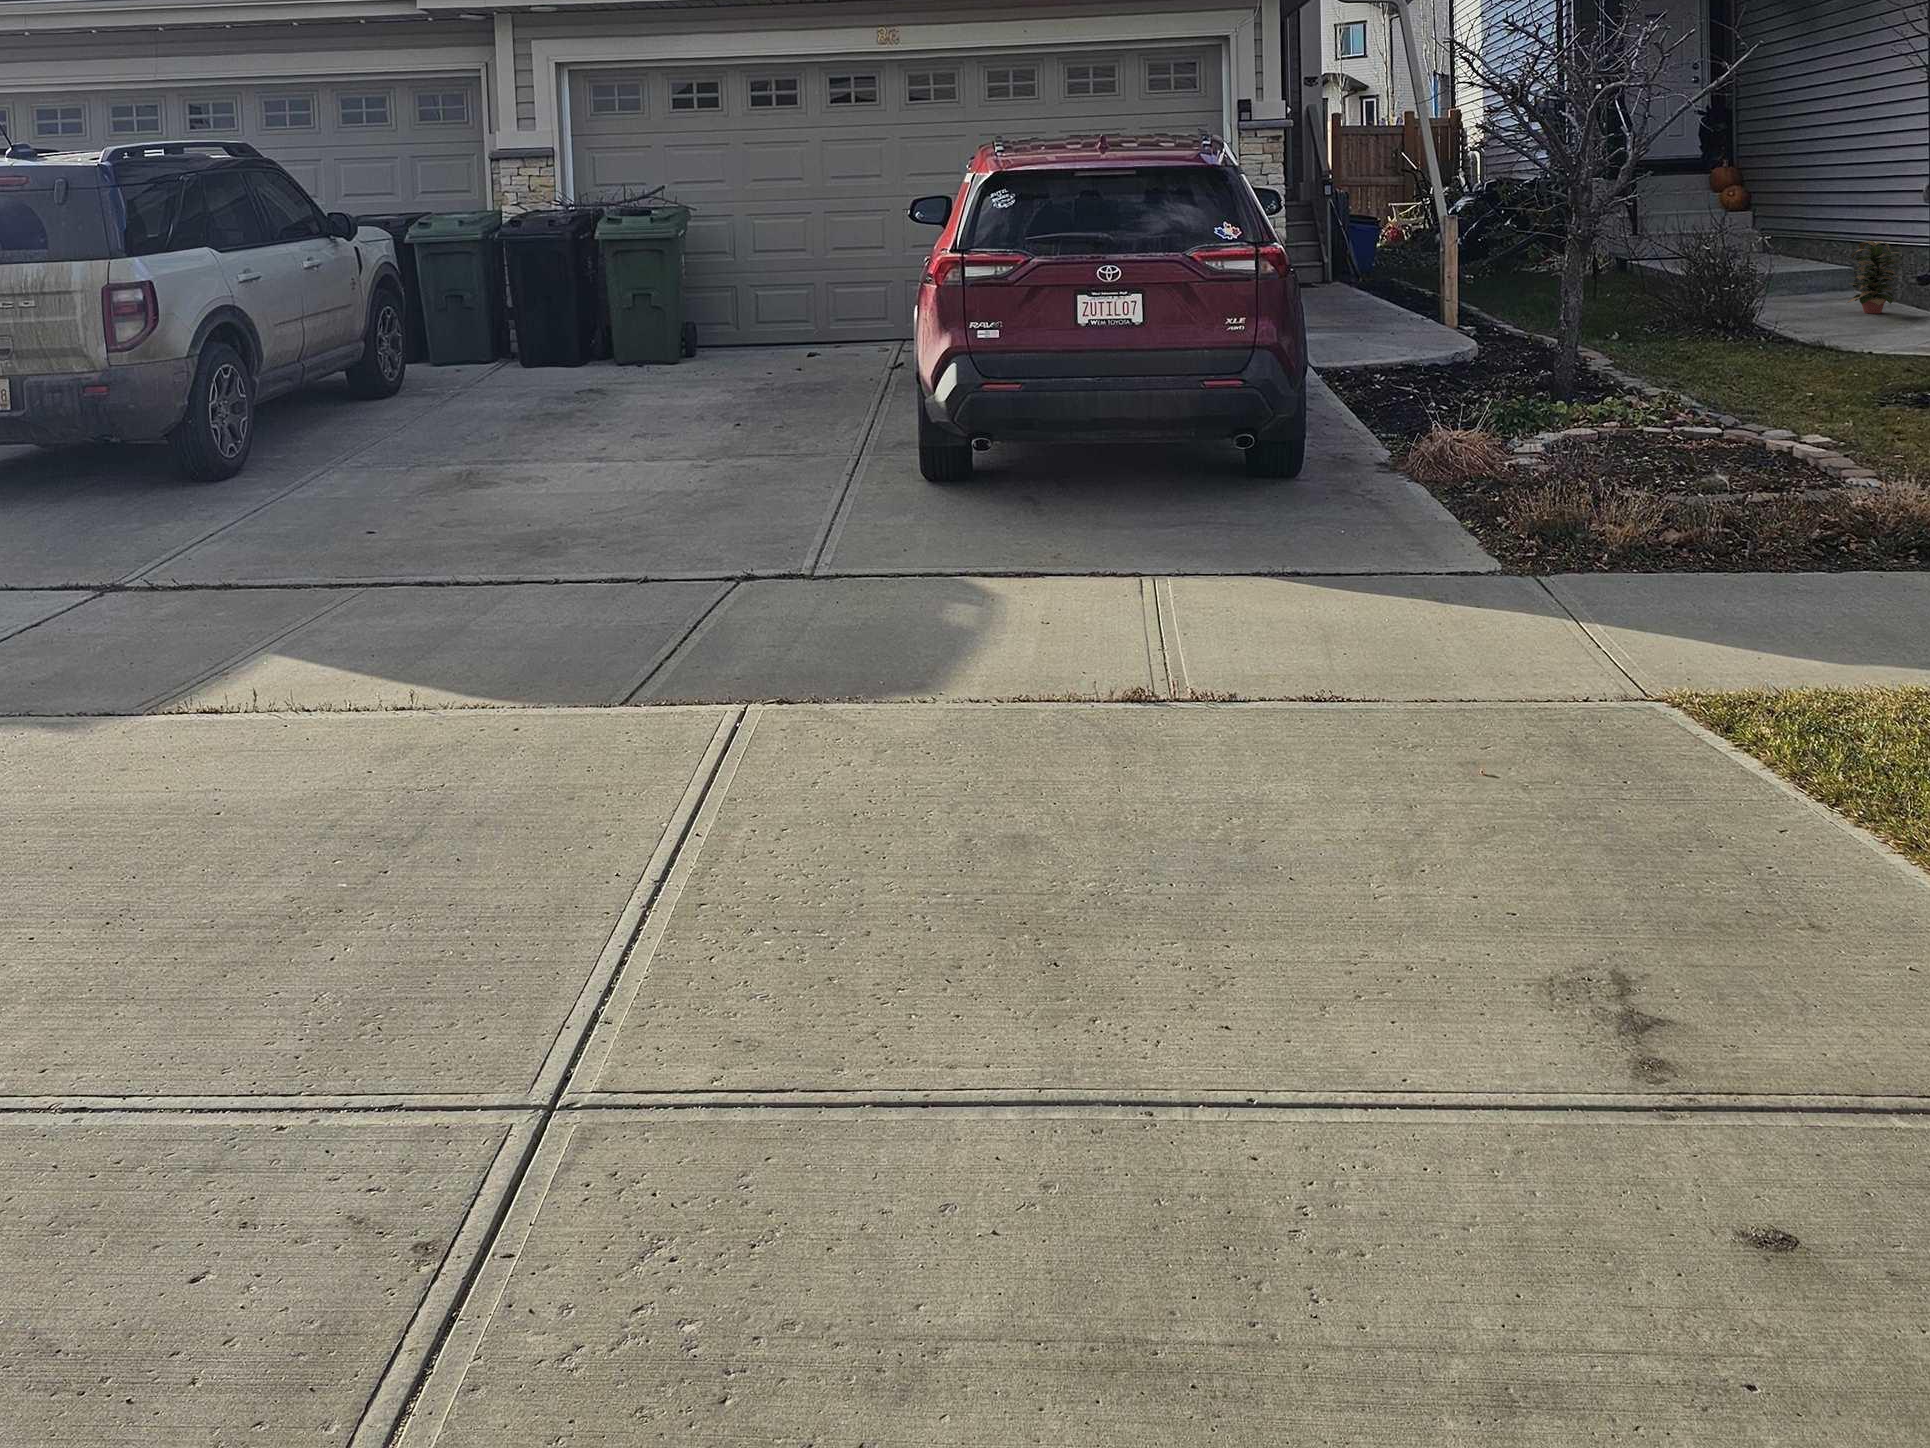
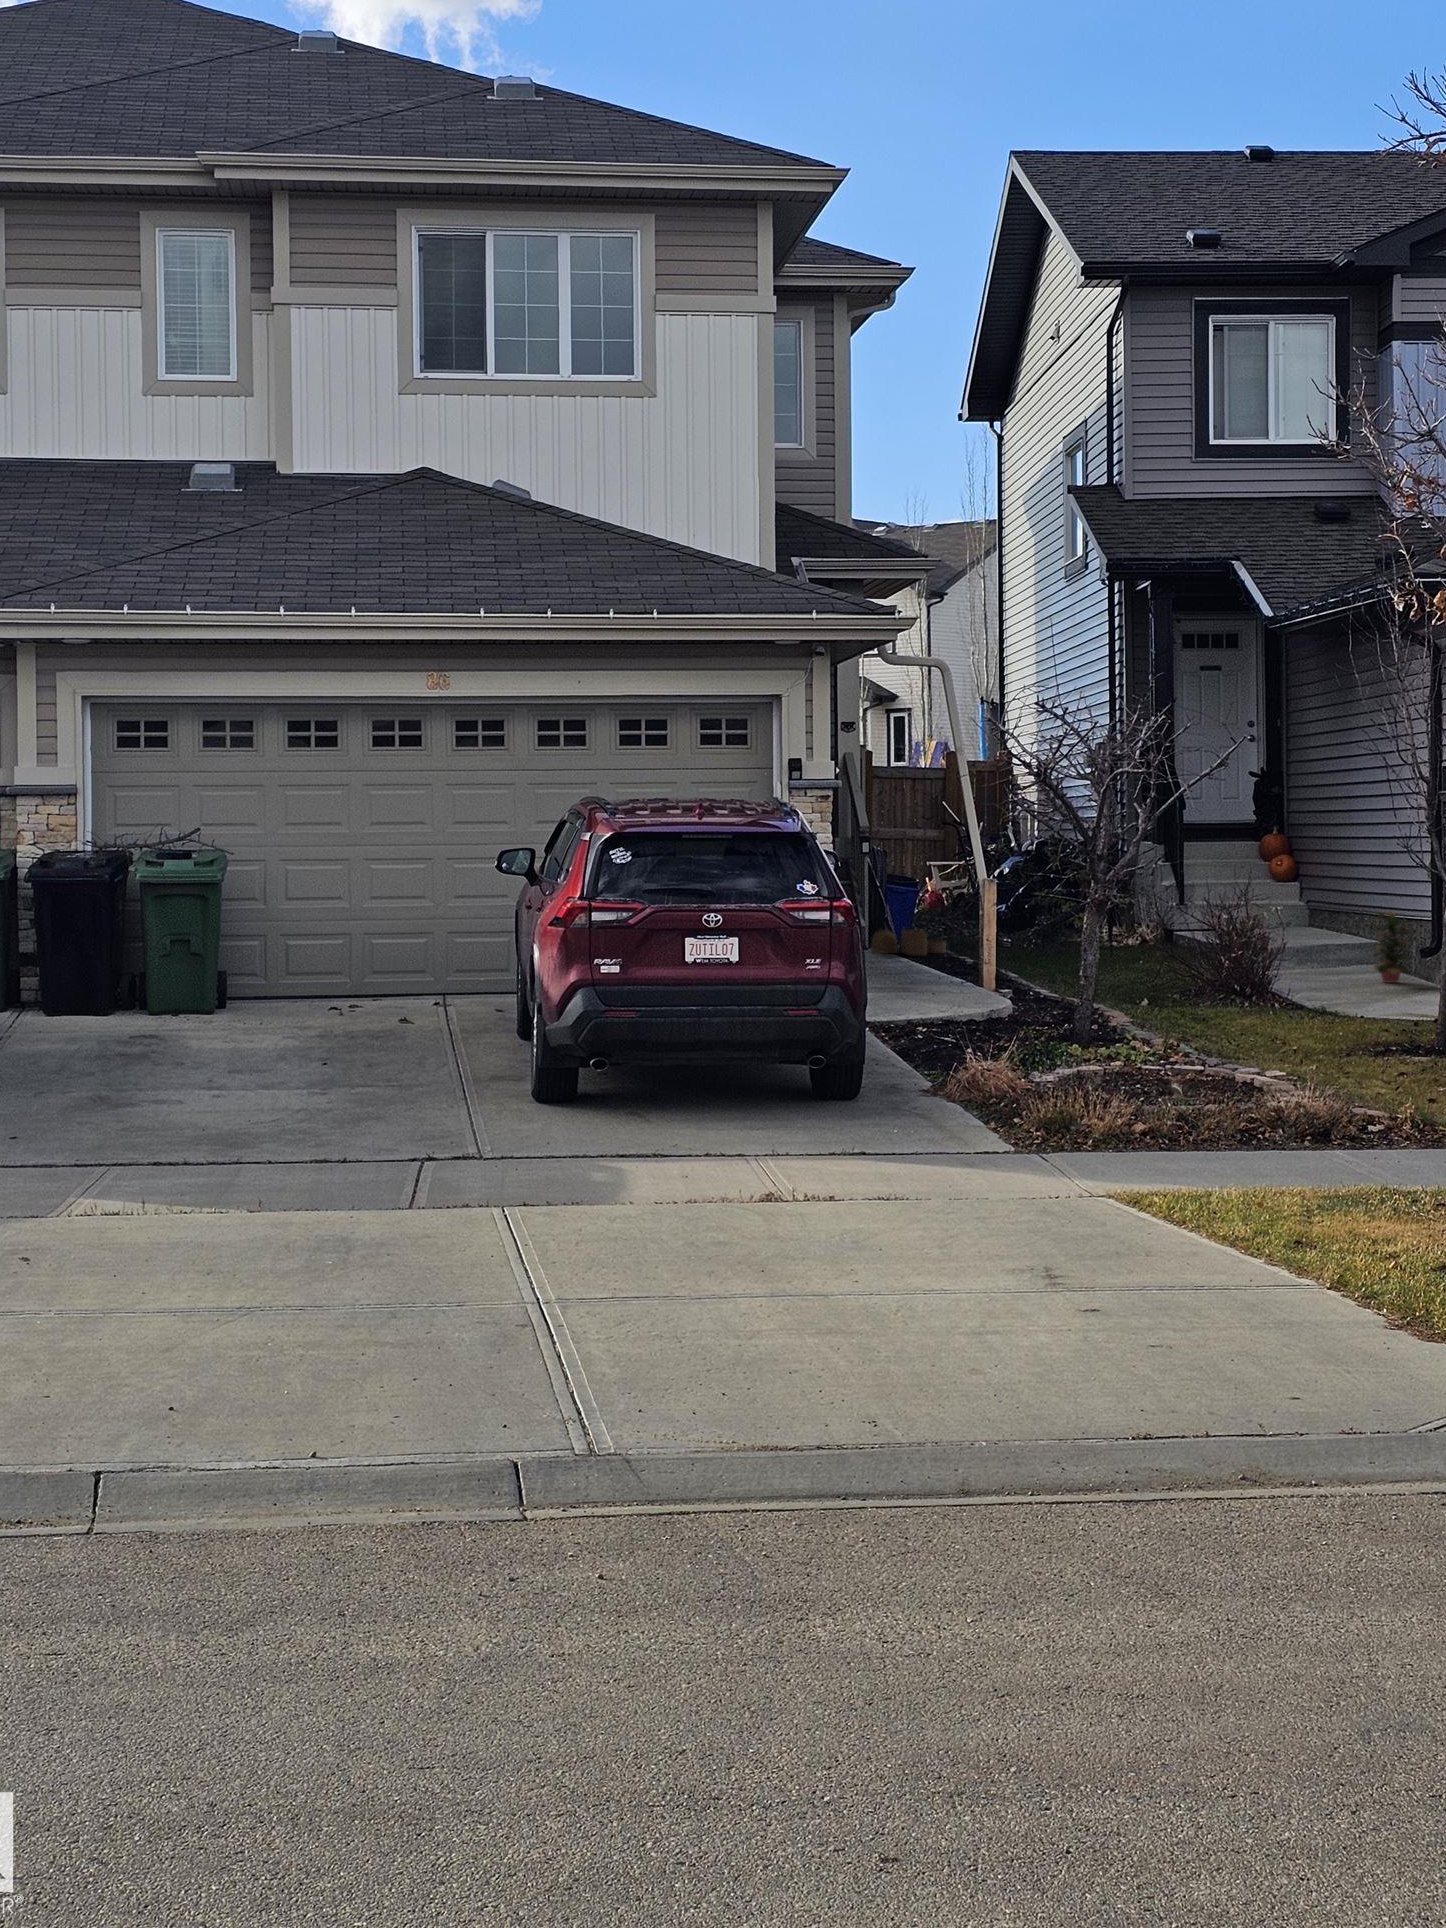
woven basket: none [1337,264,1408,291] -> present [871,927,946,955]

